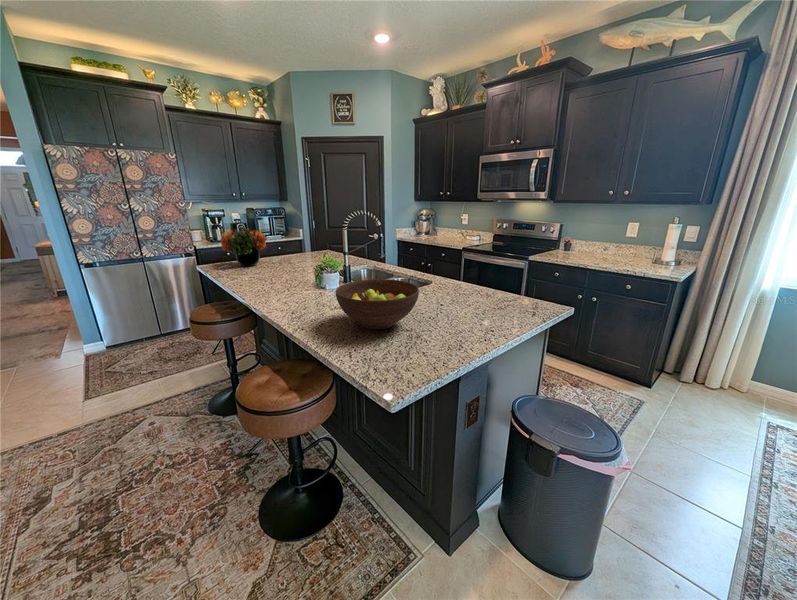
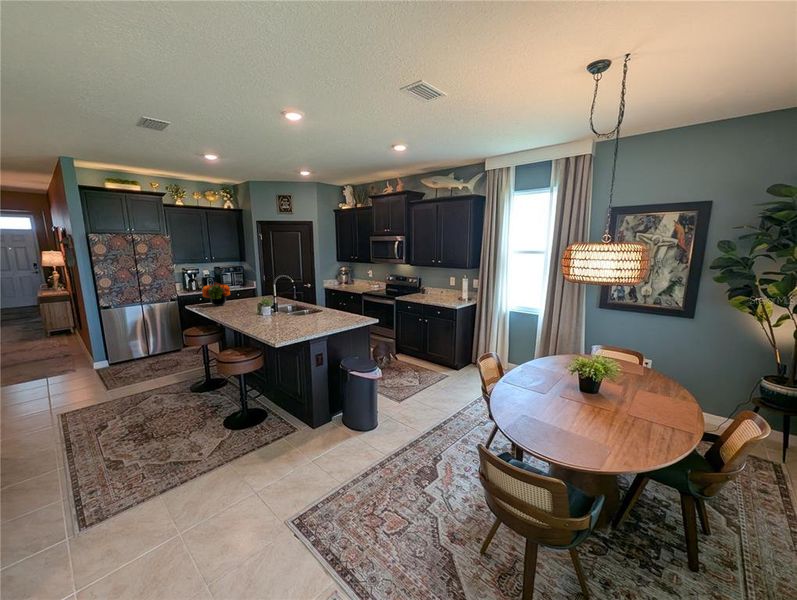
fruit bowl: present [336,279,419,329] -> none [263,307,301,328]

